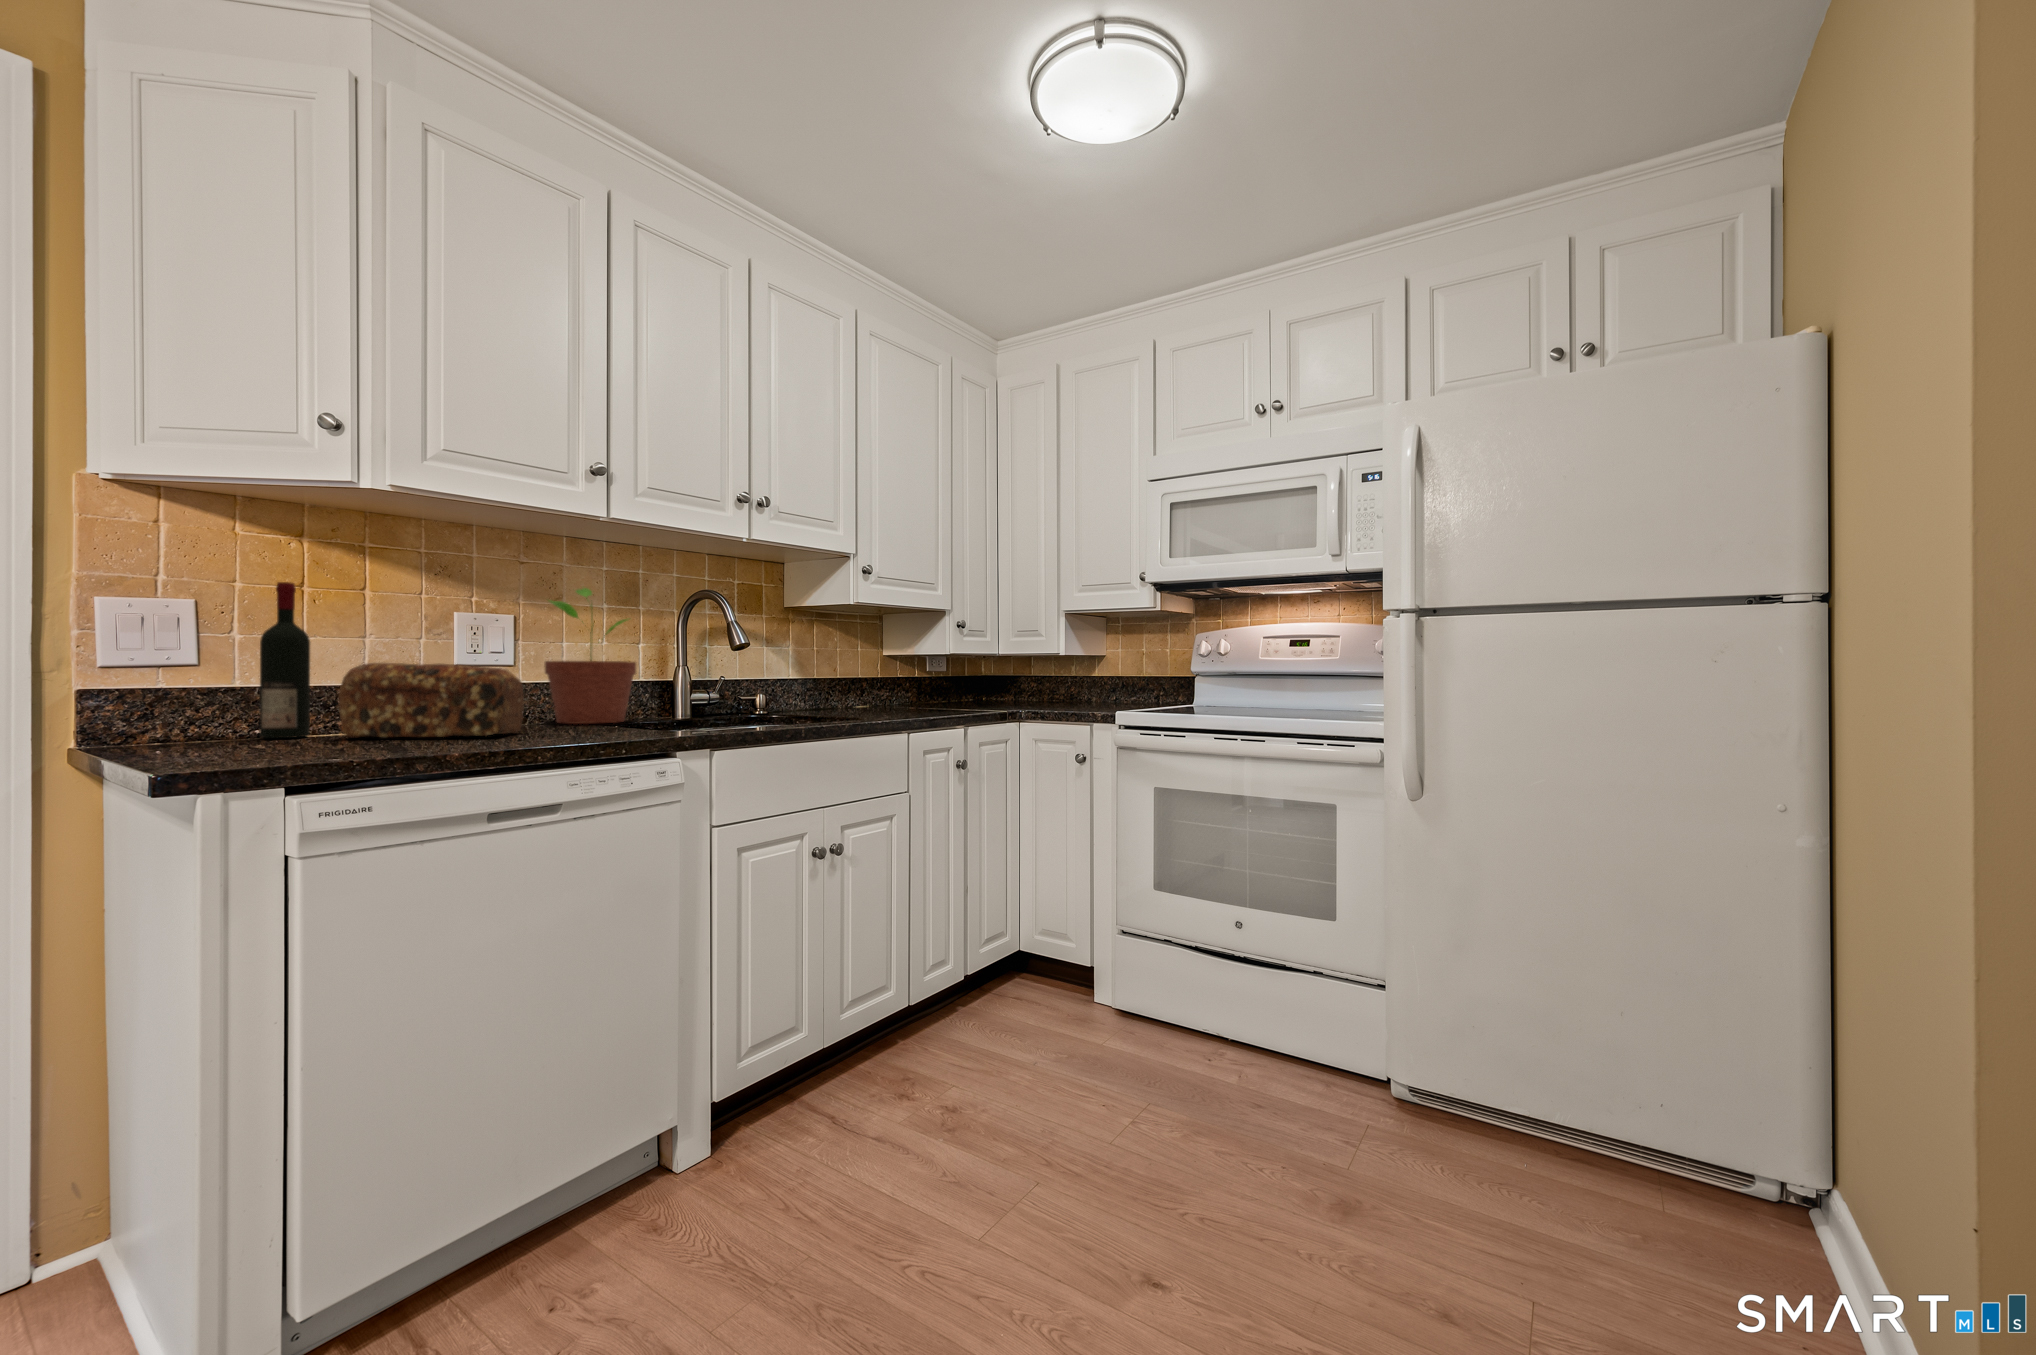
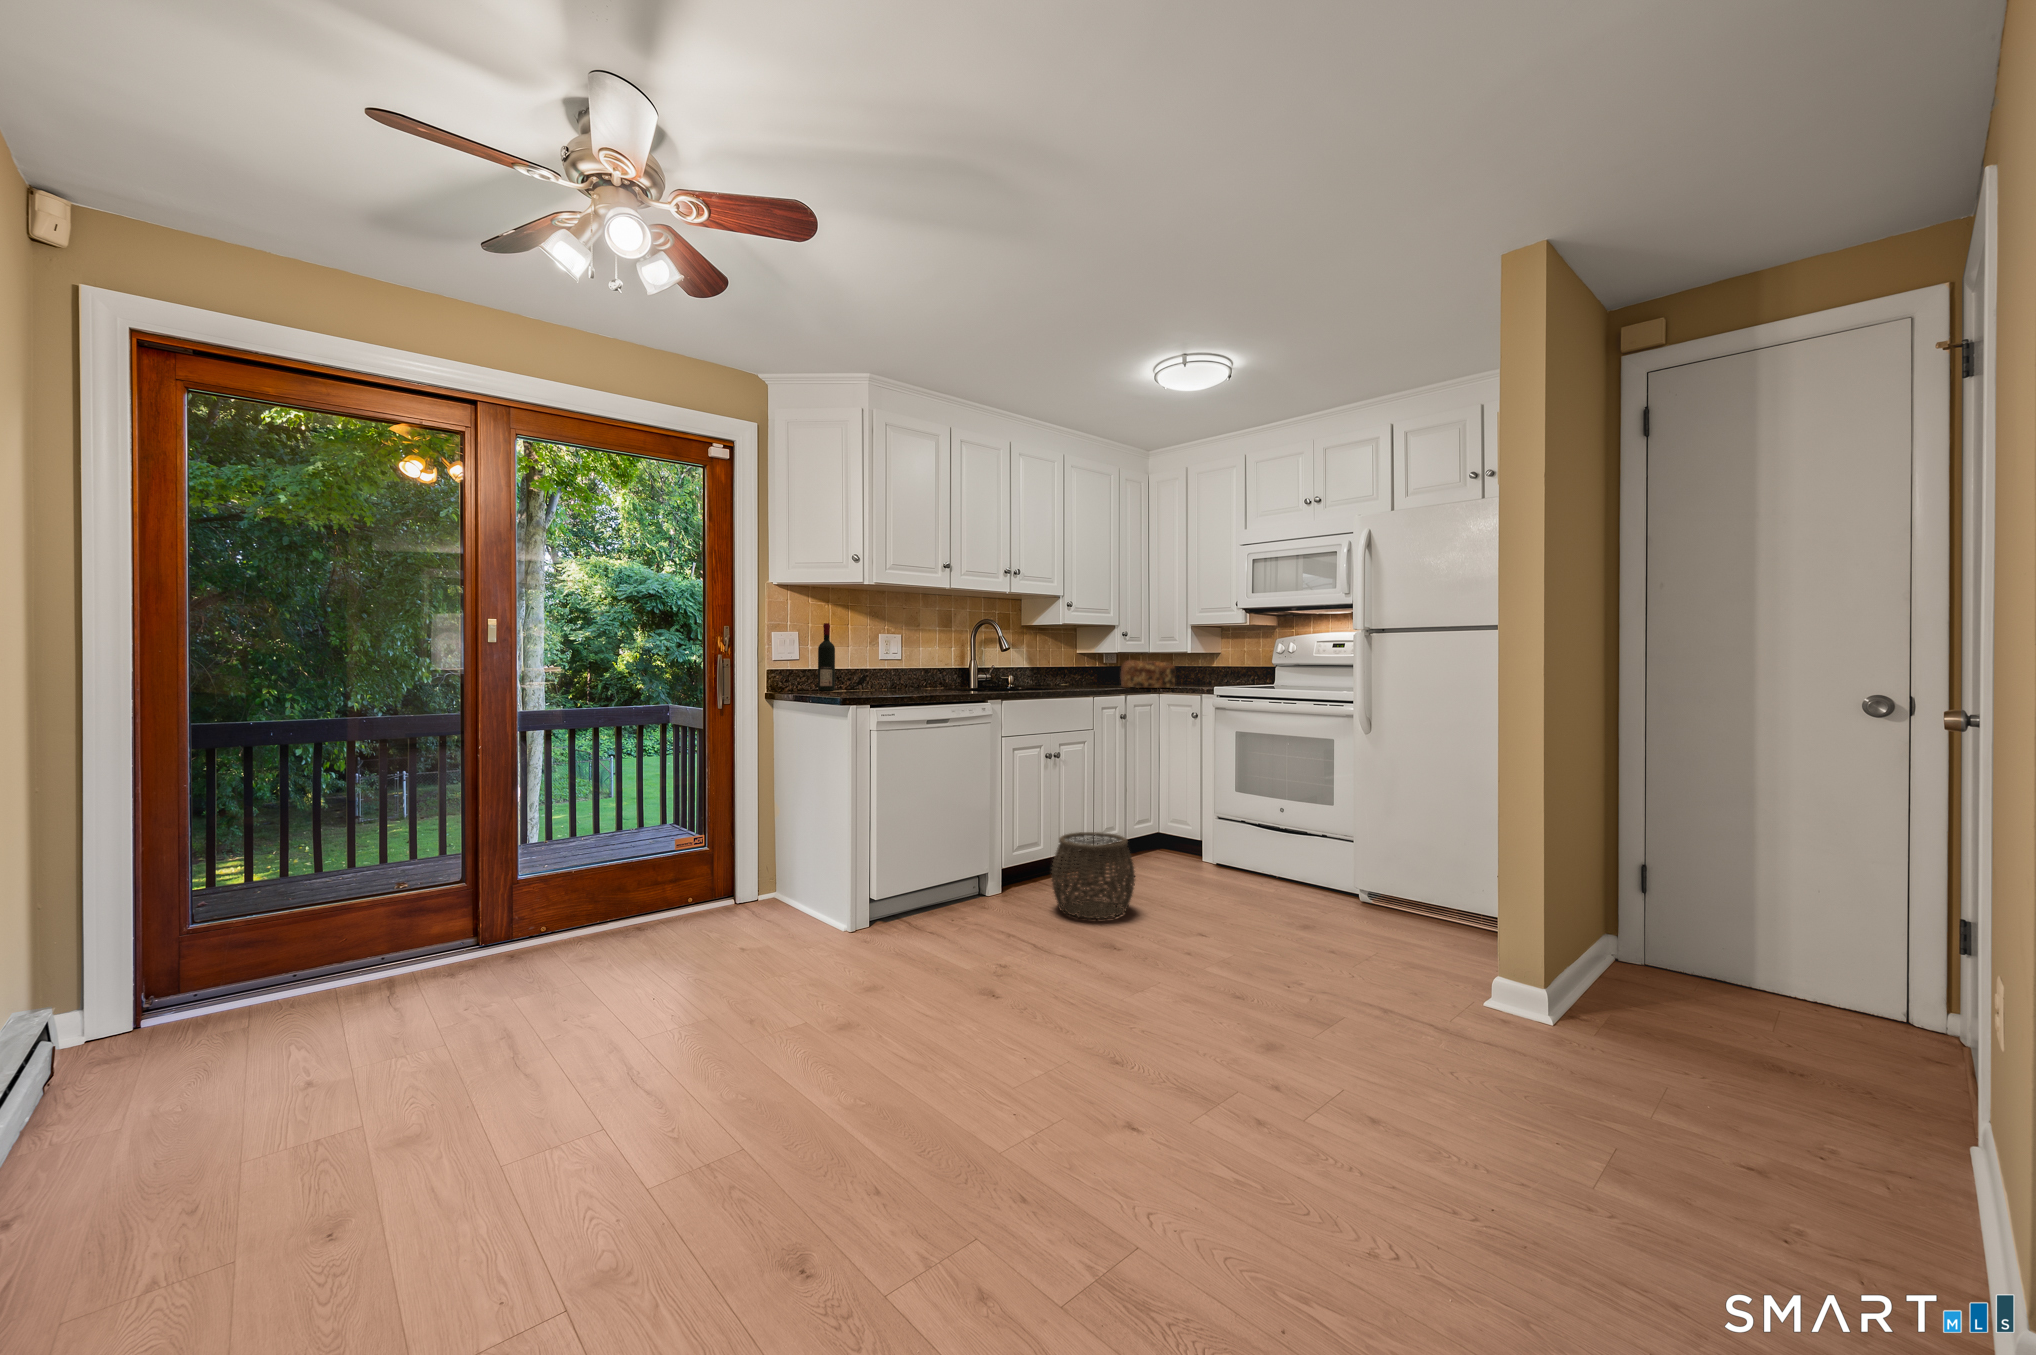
potted plant: present [544,588,636,724] -> none [913,618,956,688]
bread loaf: present [339,663,524,738] -> present [1120,660,1176,688]
woven basket: none [809,1024,995,1255] -> present [1051,832,1135,919]

